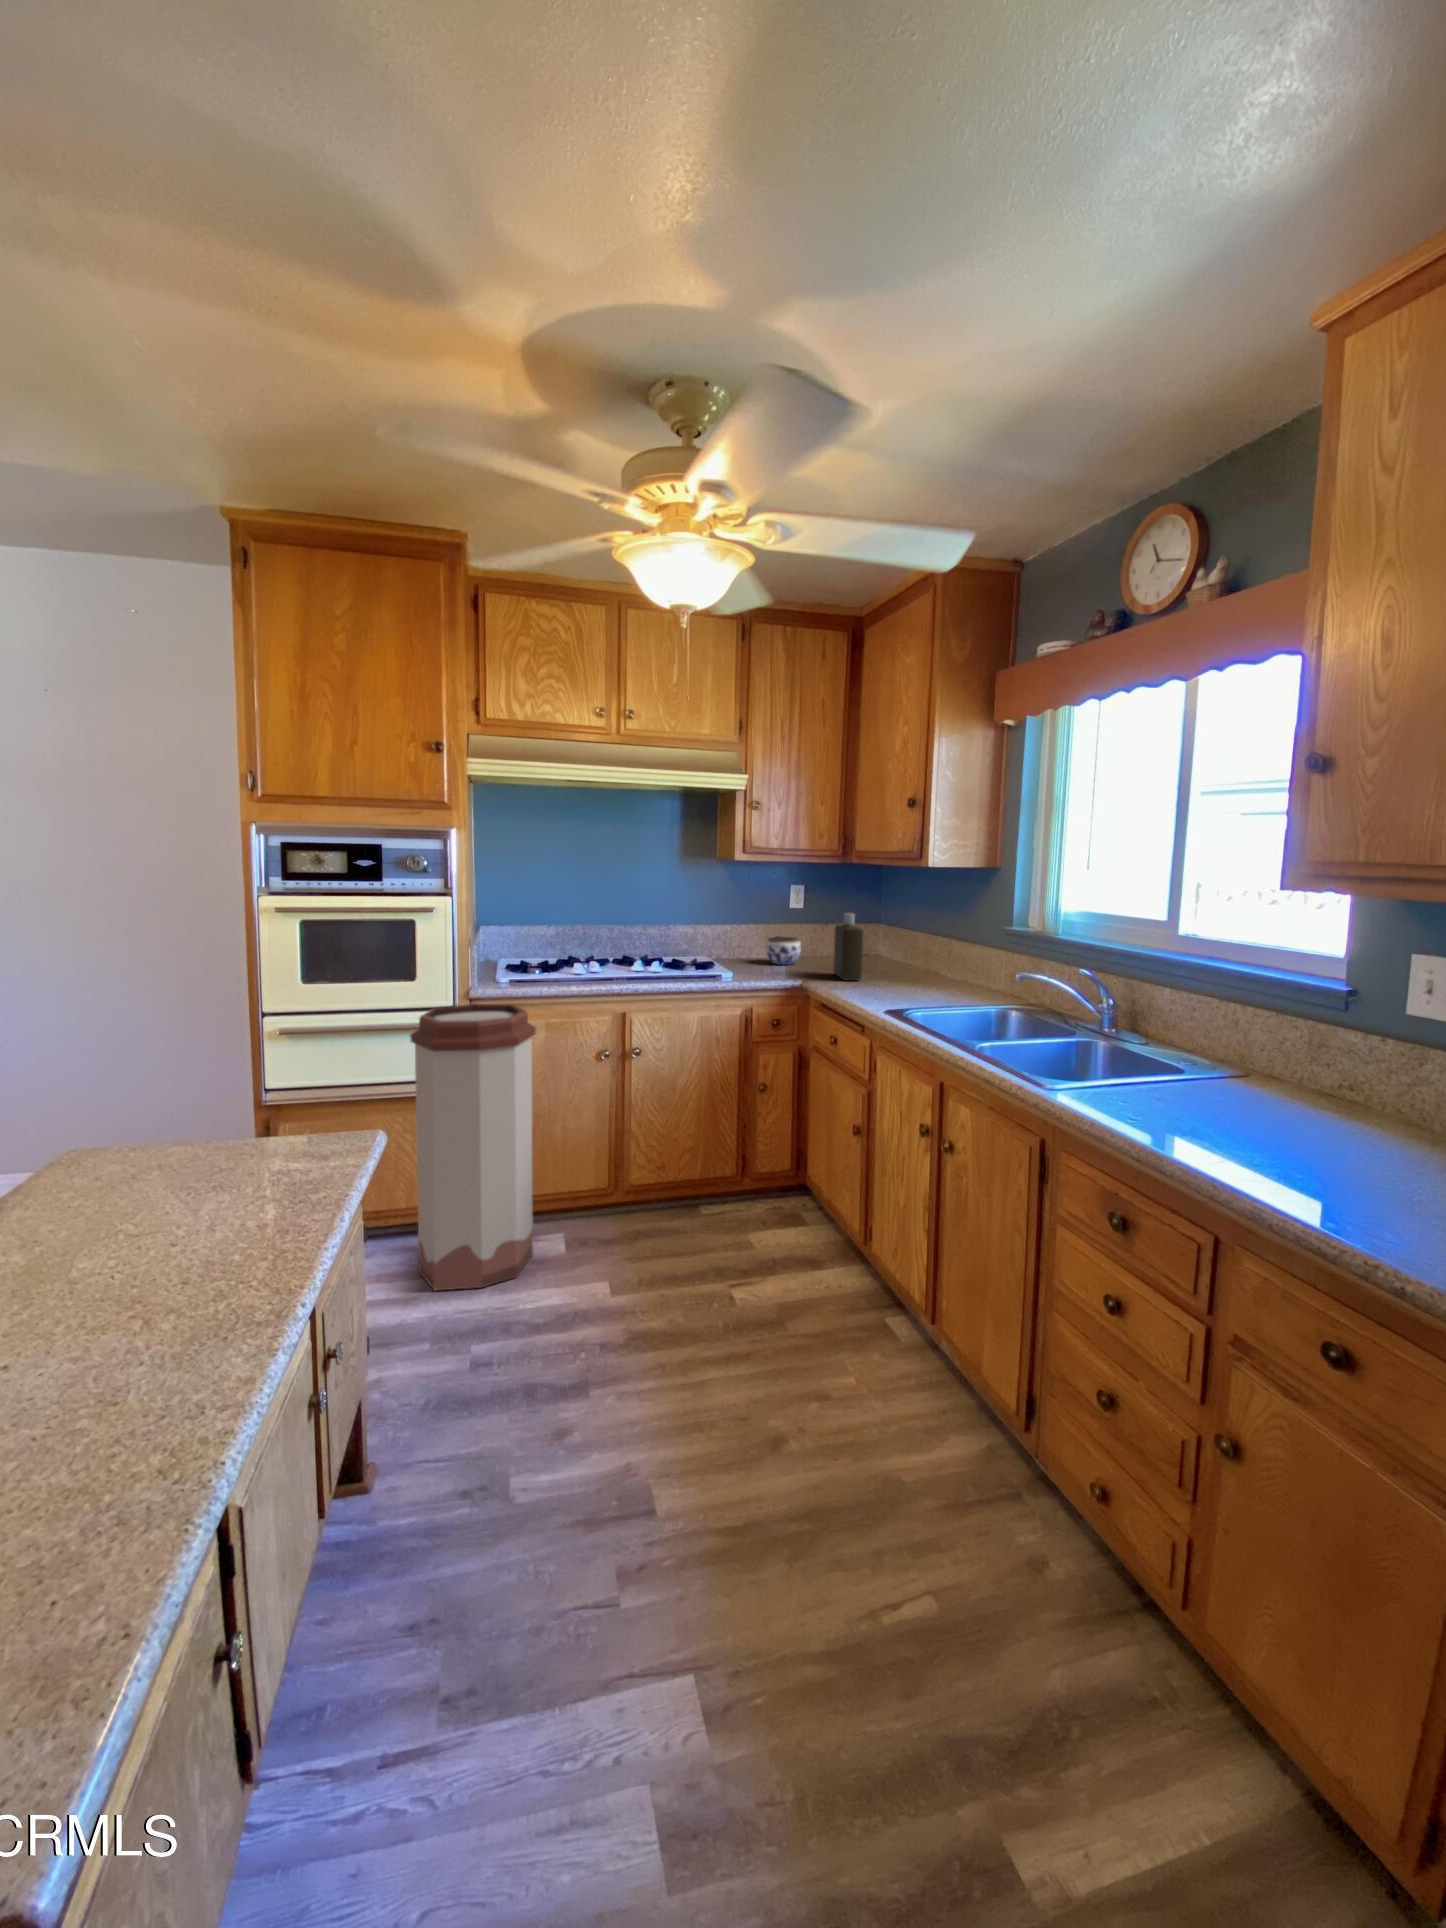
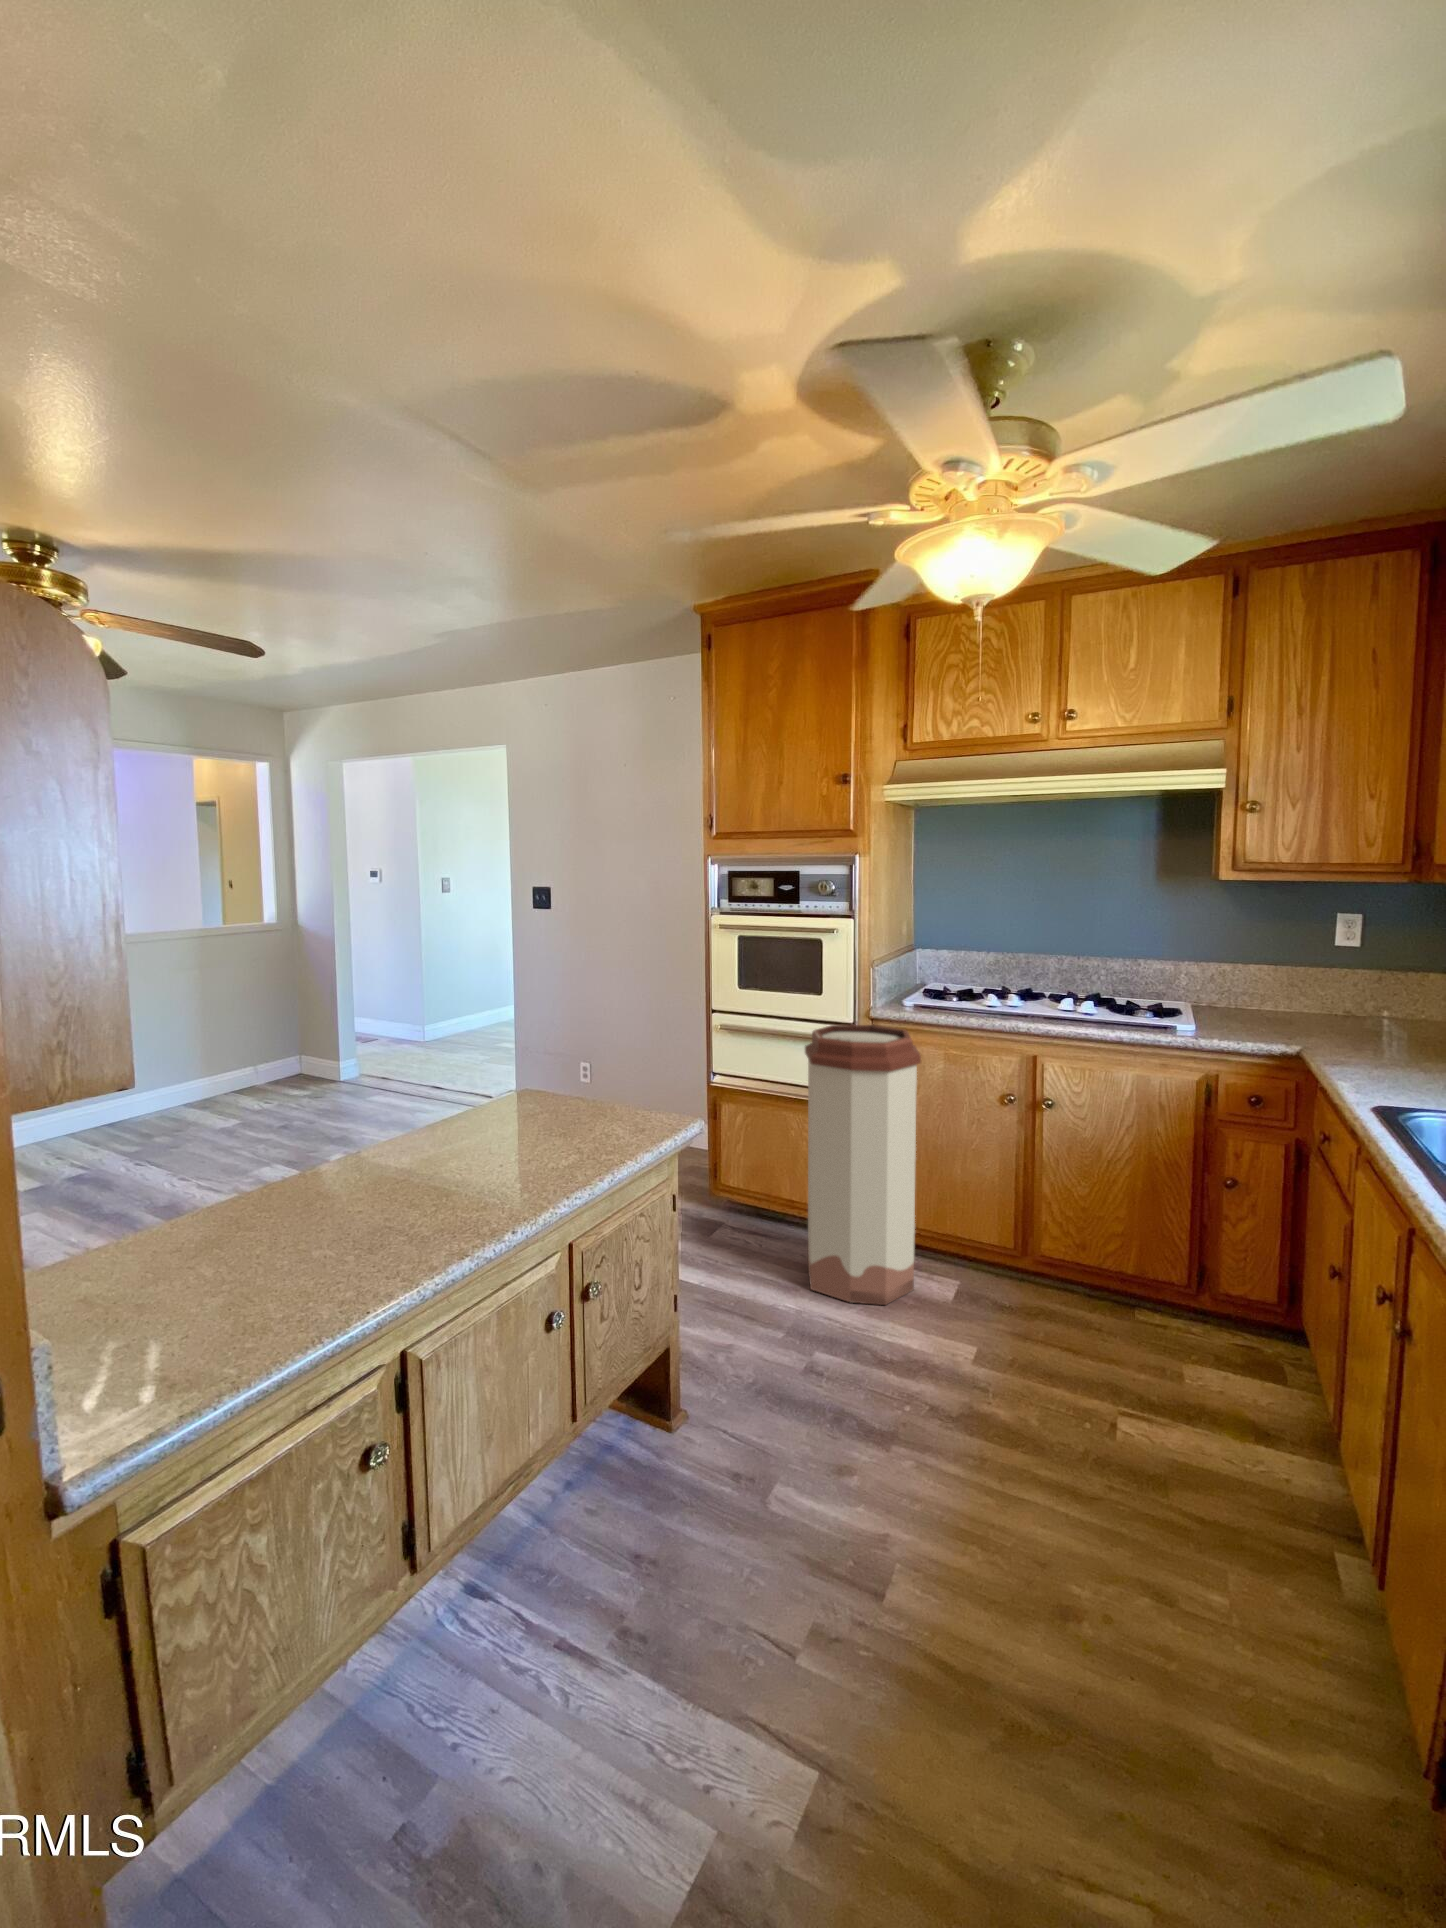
bottle: present [833,913,864,980] -> none [1363,957,1408,1056]
jar: present [766,936,801,965] -> none [1270,982,1329,1022]

